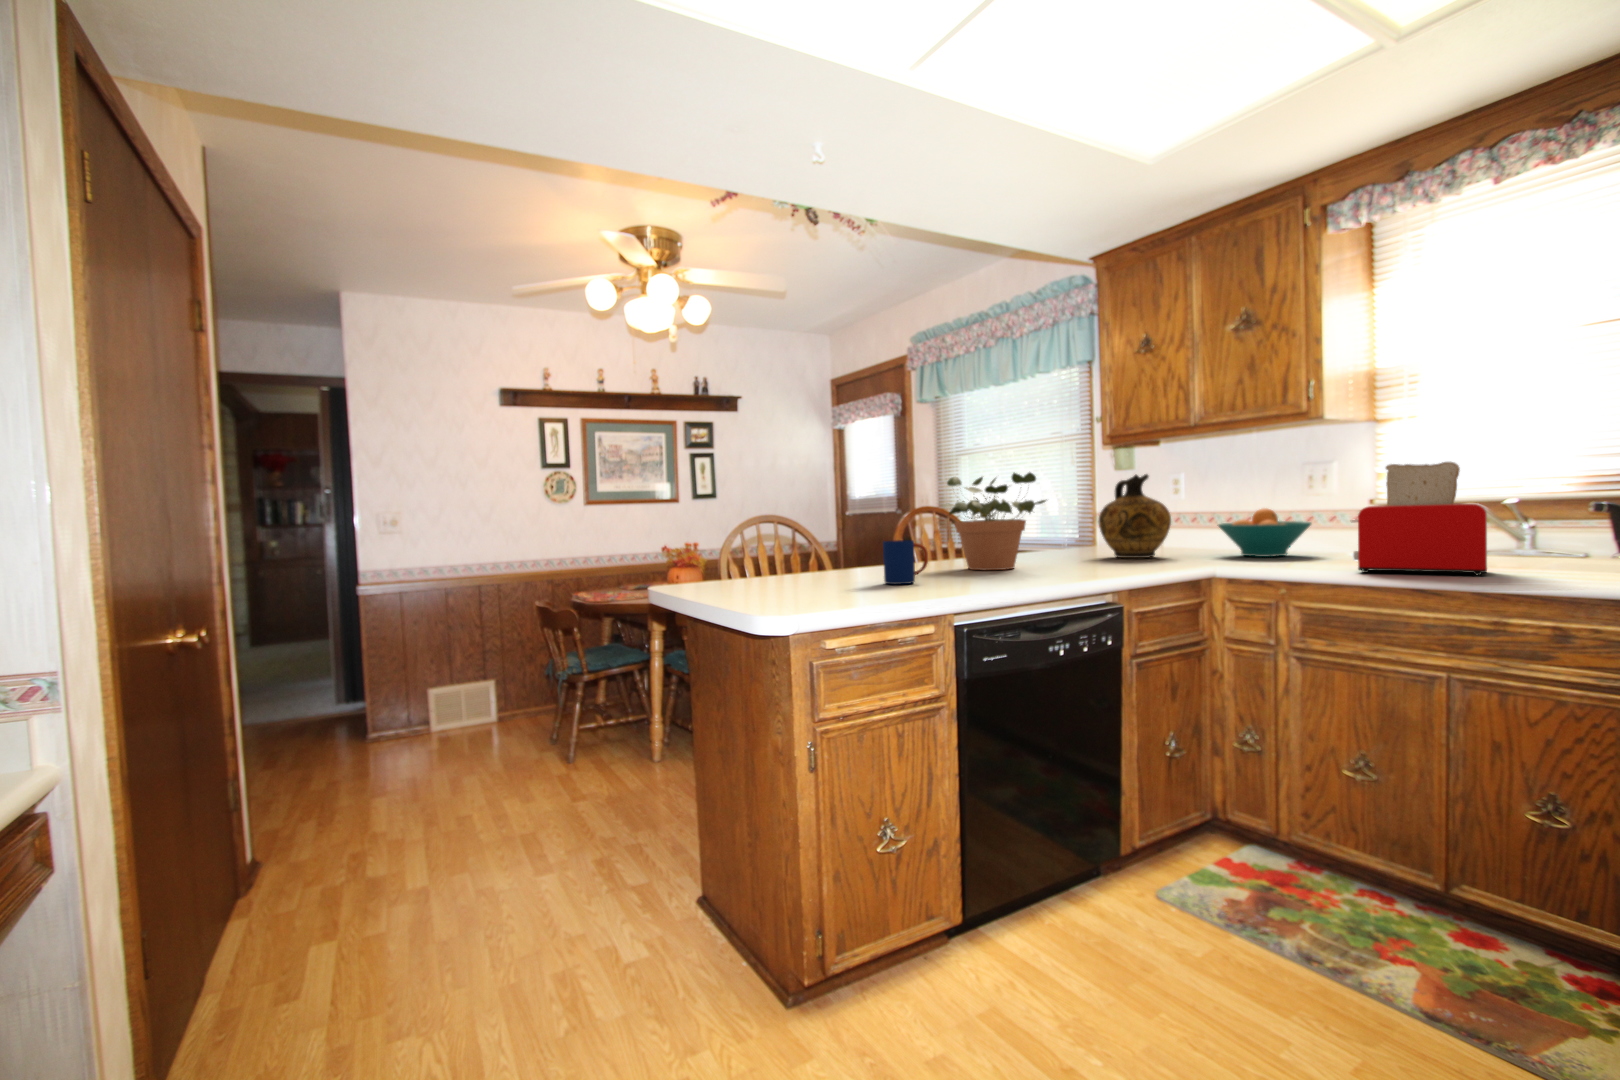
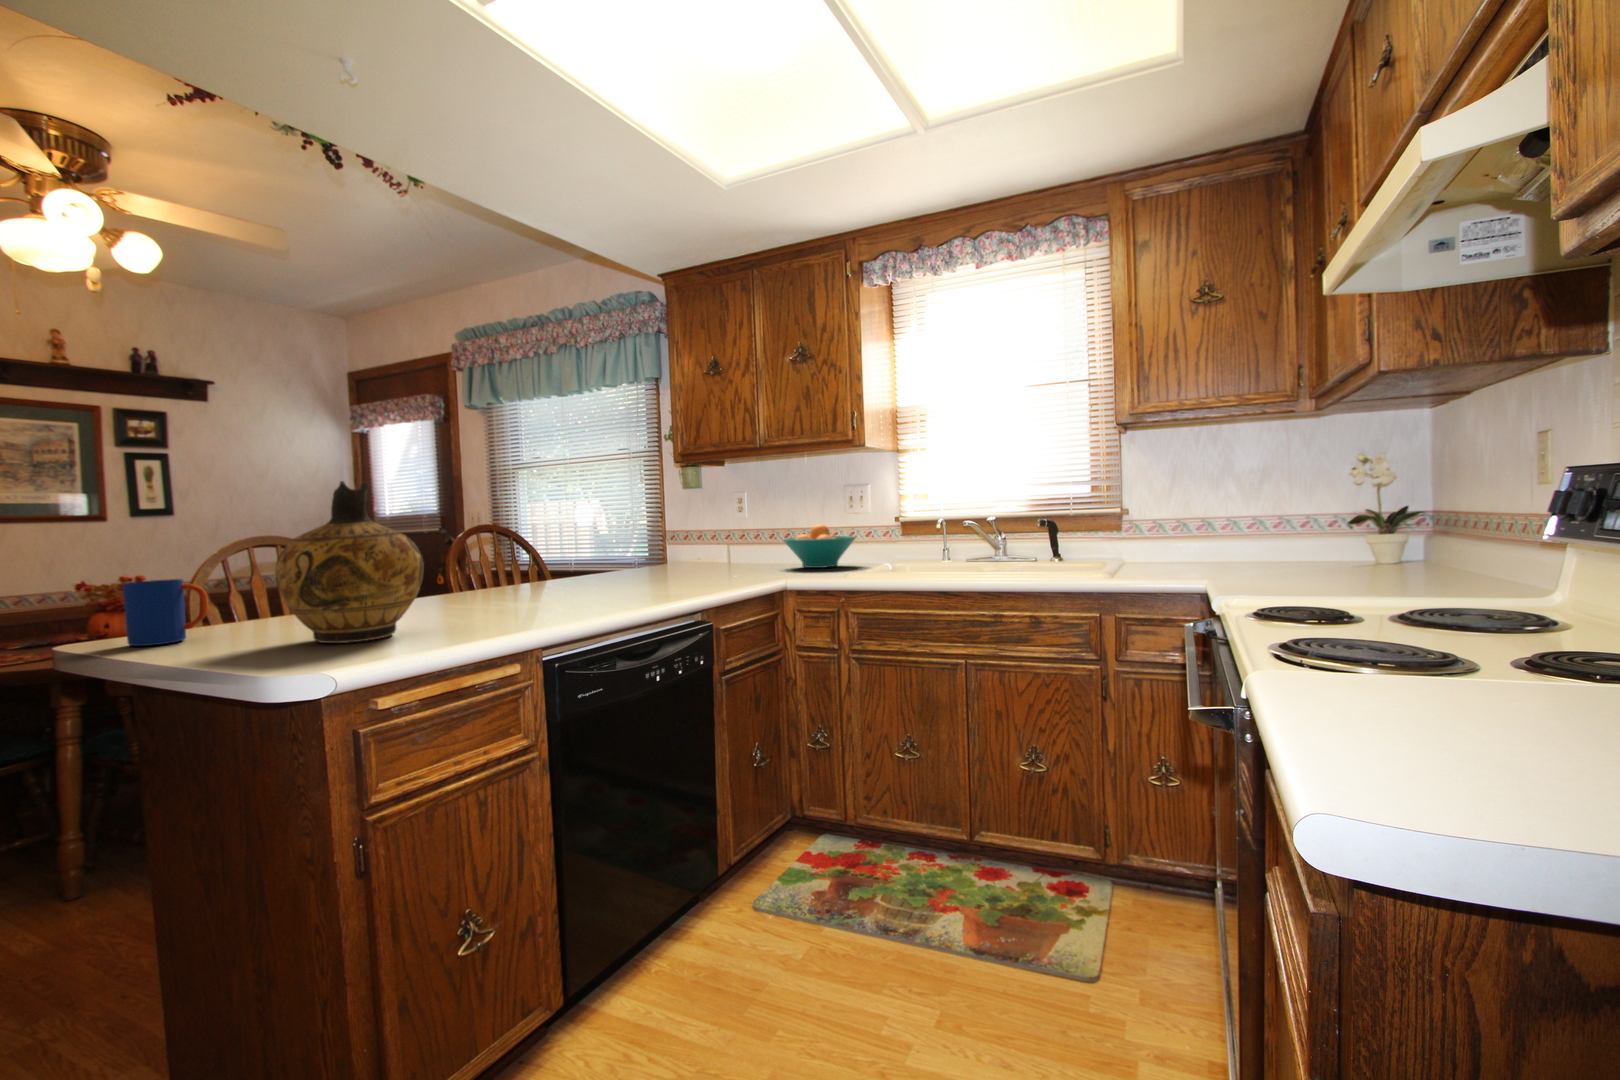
toaster: present [1351,462,1487,575] -> none [895,484,987,578]
potted plant: present [941,472,1046,570] -> none [510,484,637,593]
ceramic jug: present [1099,474,1171,558] -> present [276,481,424,643]
mug: present [883,540,928,584] -> present [123,579,208,646]

